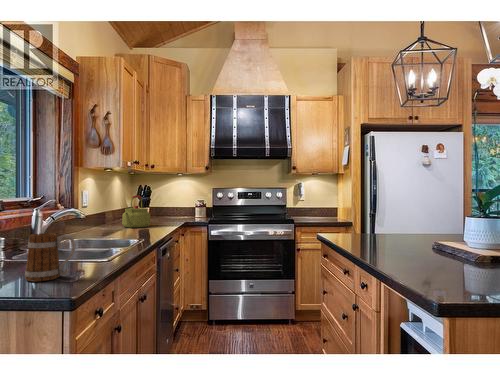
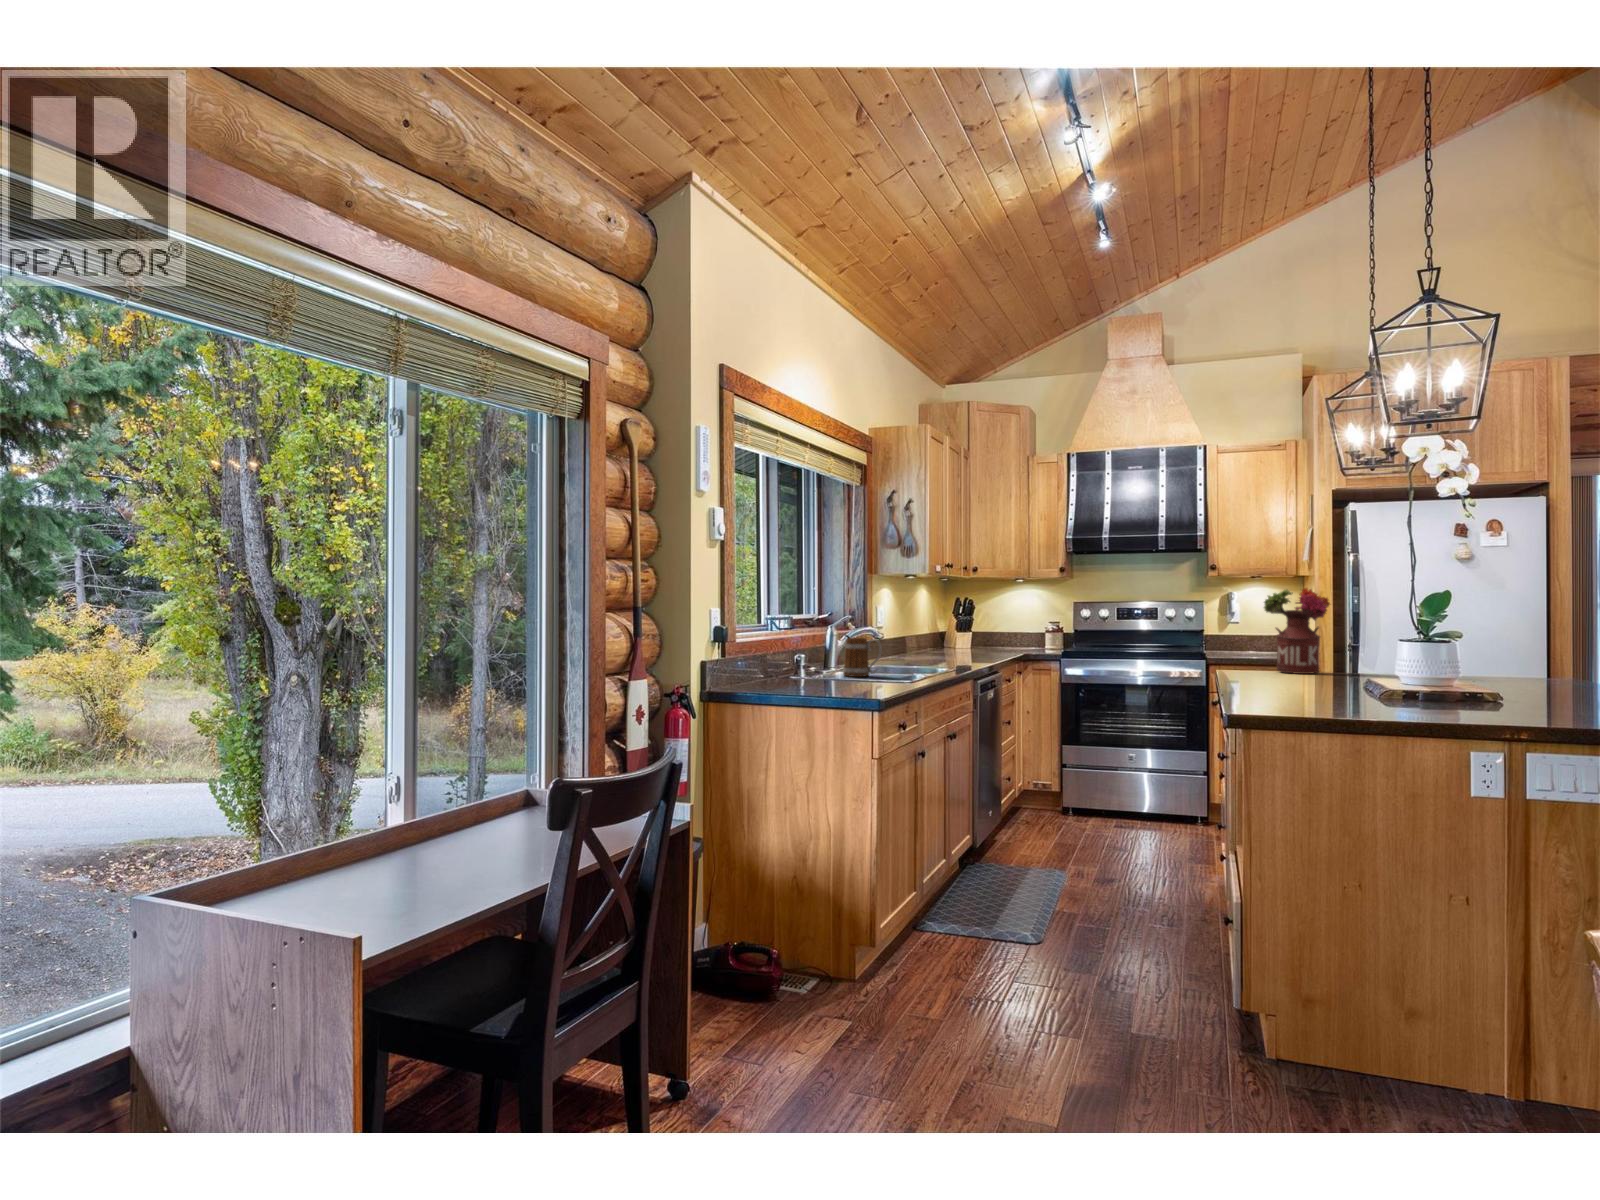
flower arrangement: none [368,180,412,239] -> present [1264,588,1330,674]
kettle: present [122,195,150,228] -> none [928,611,966,655]

